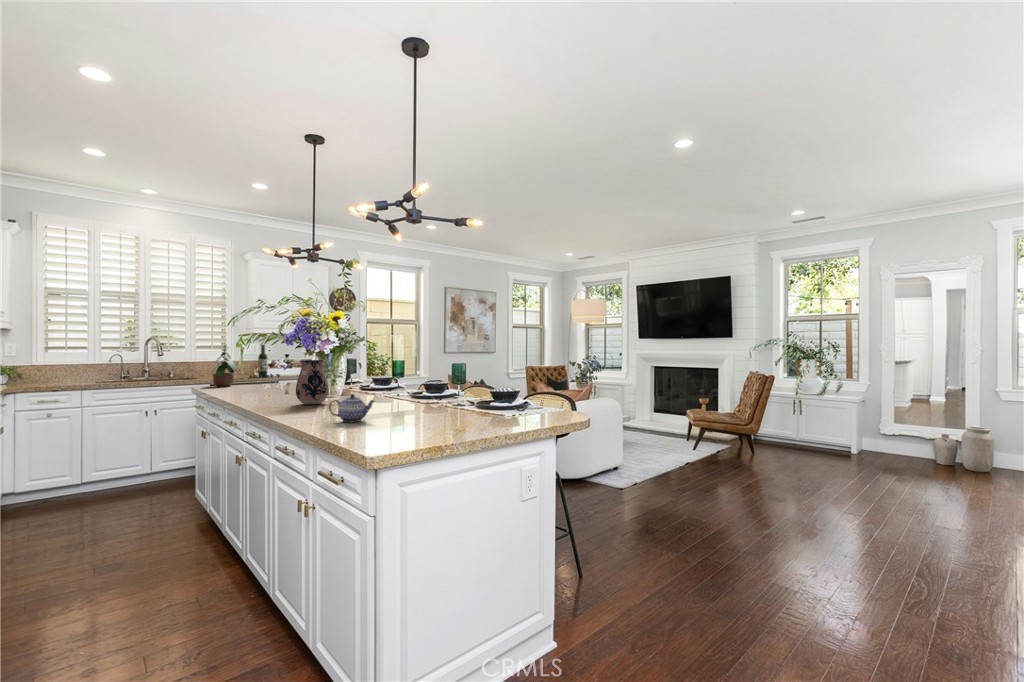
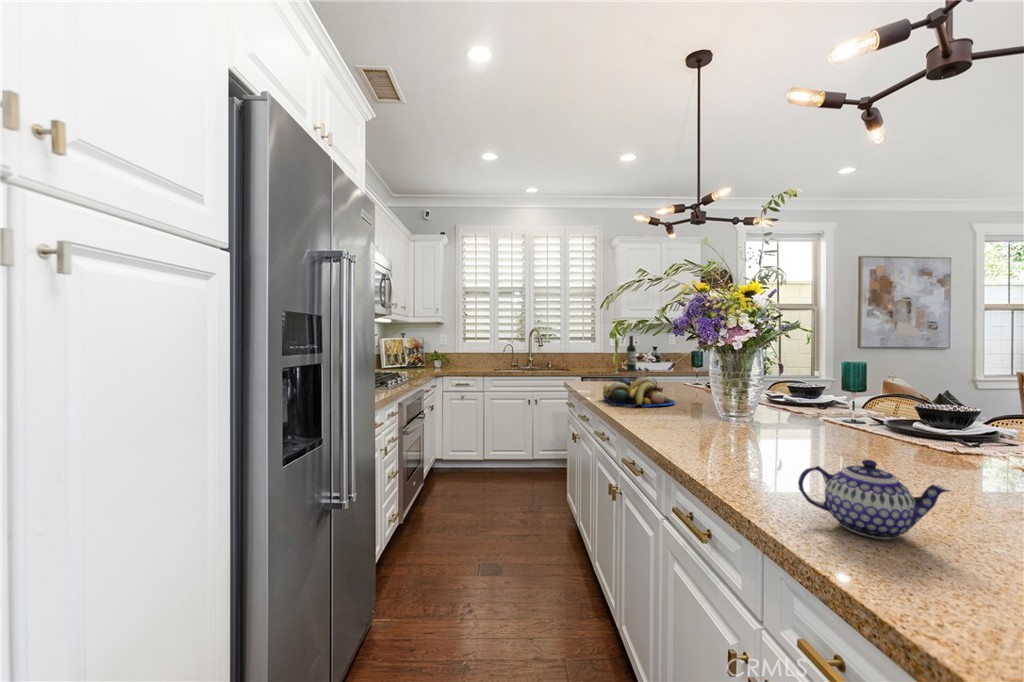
potted plant: present [211,345,237,387] -> none [579,334,609,382]
ceramic pitcher: present [296,360,329,404] -> none [688,359,745,434]
fruit bowl: none [235,376,294,398] -> present [603,376,675,407]

